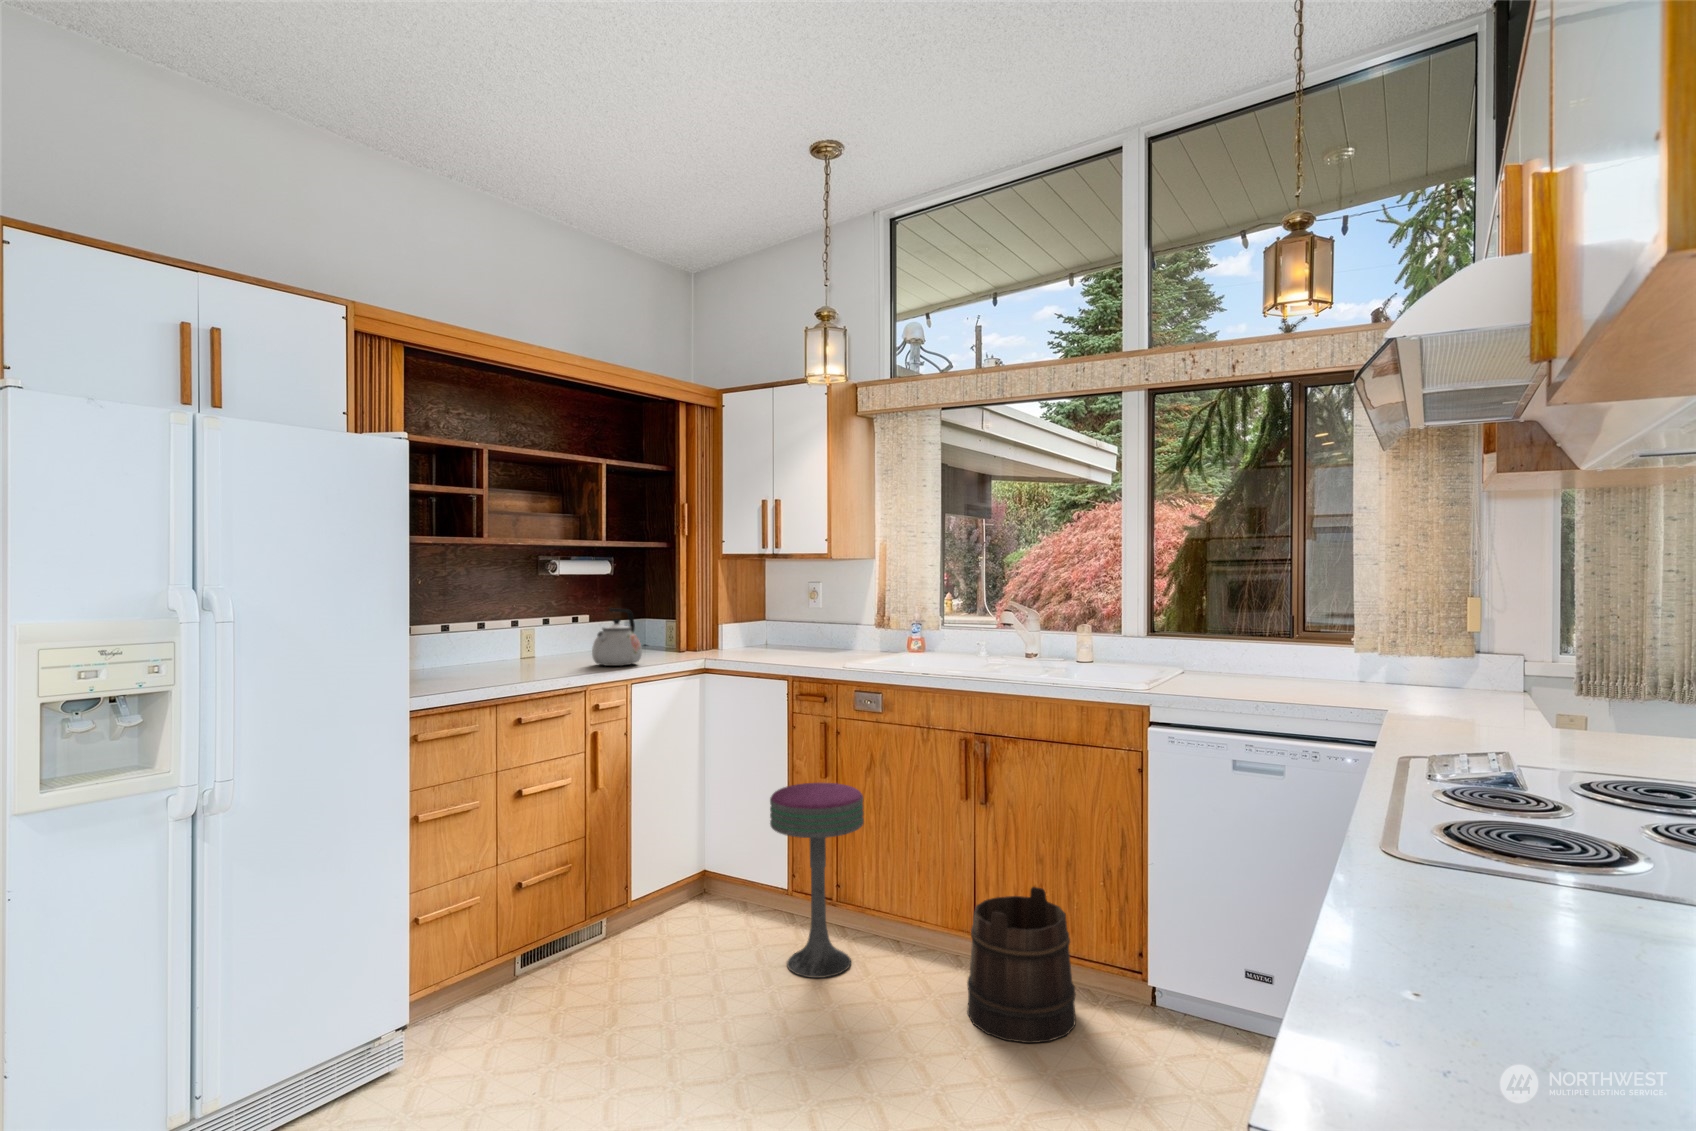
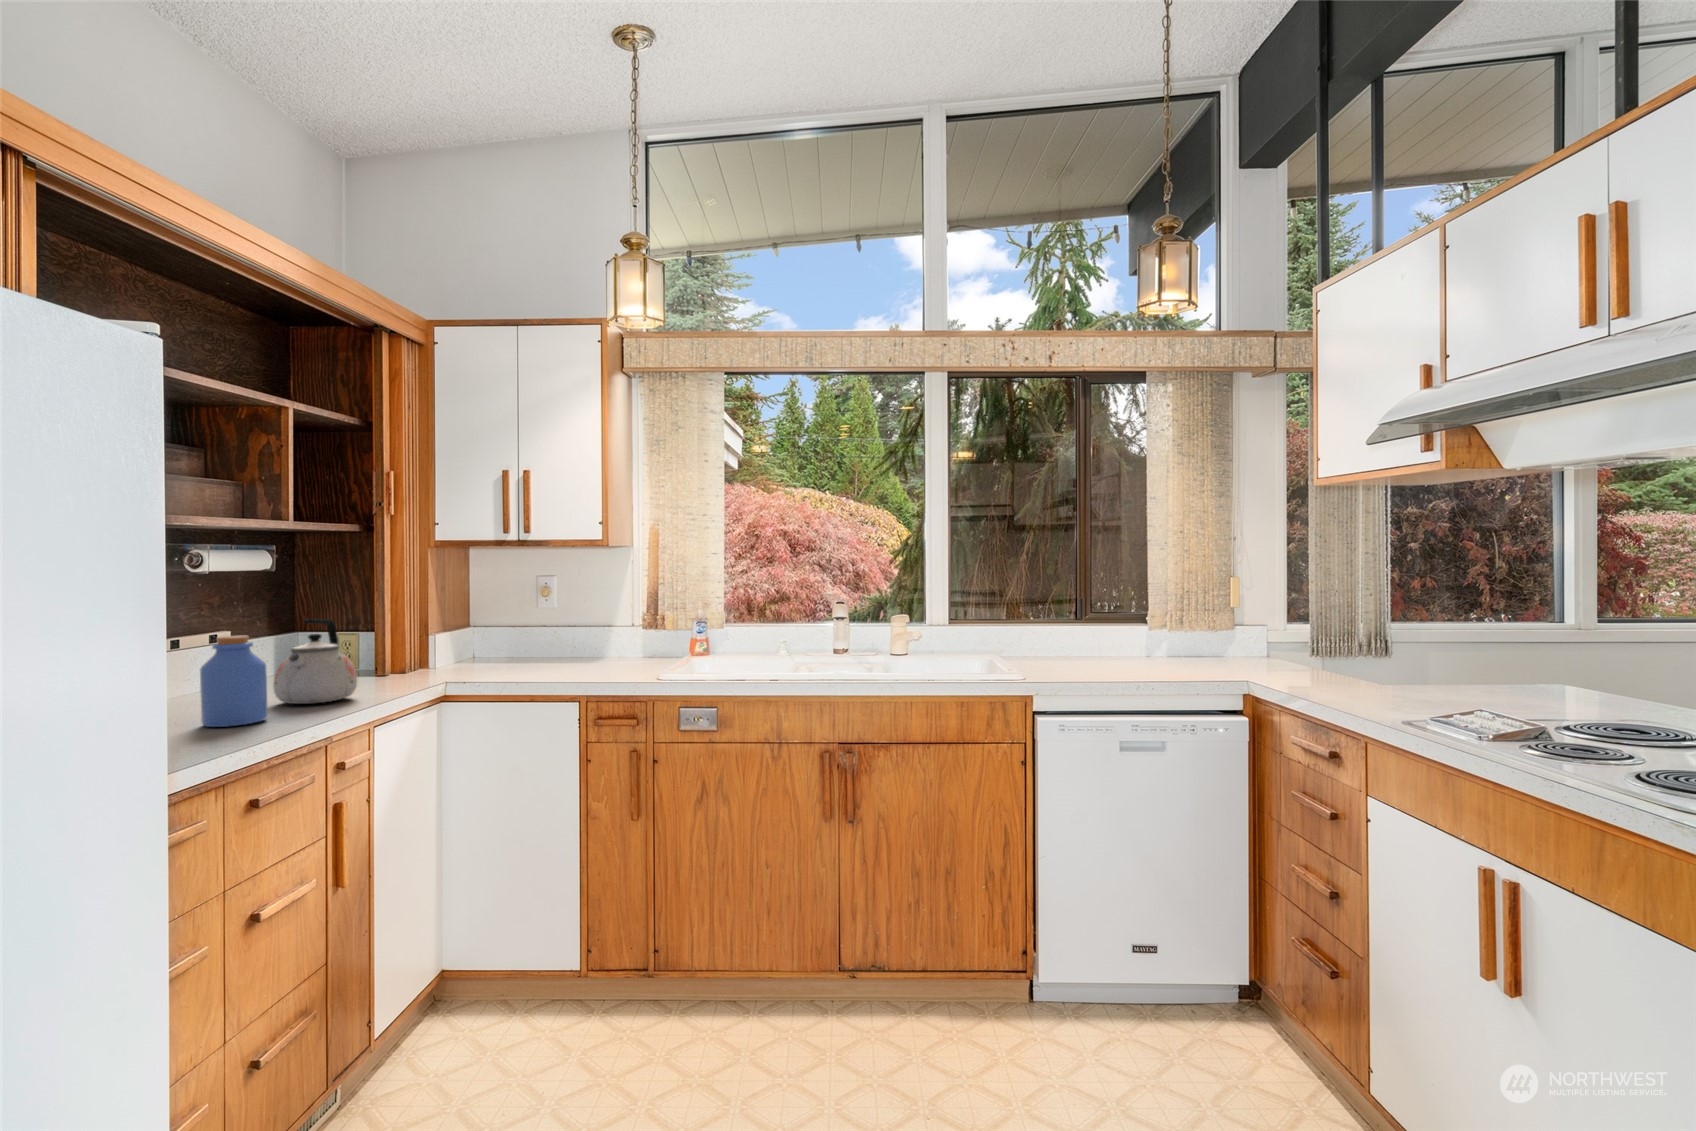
jar: none [539,618,575,675] -> present [200,636,268,727]
bar stool: present [770,783,864,978] -> none [593,824,715,1079]
bucket: present [967,887,1076,1043] -> none [864,904,983,1086]

